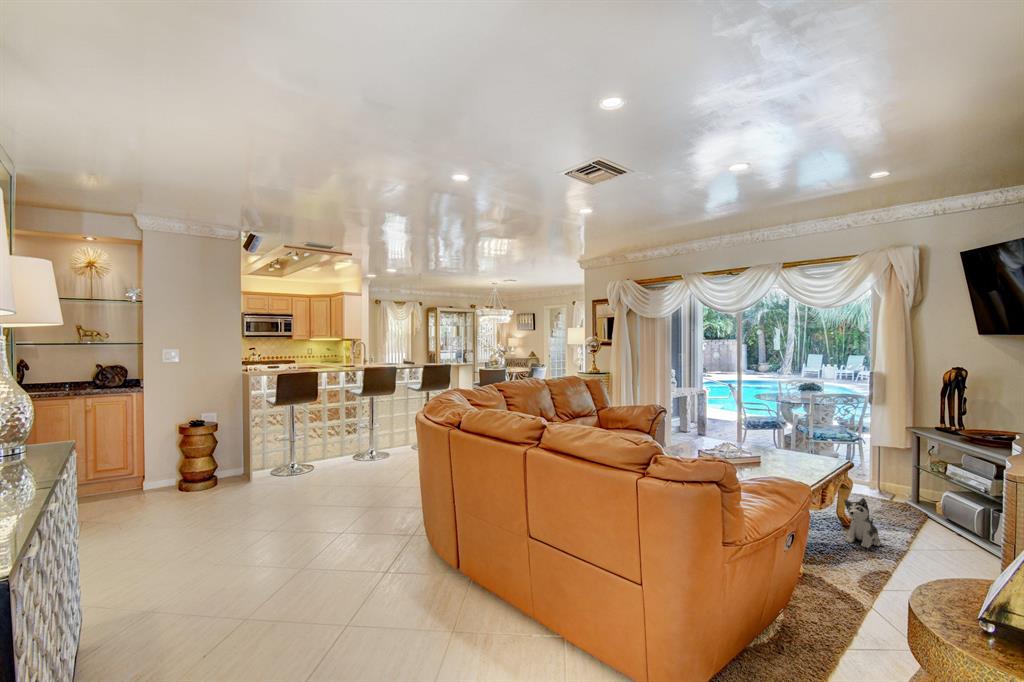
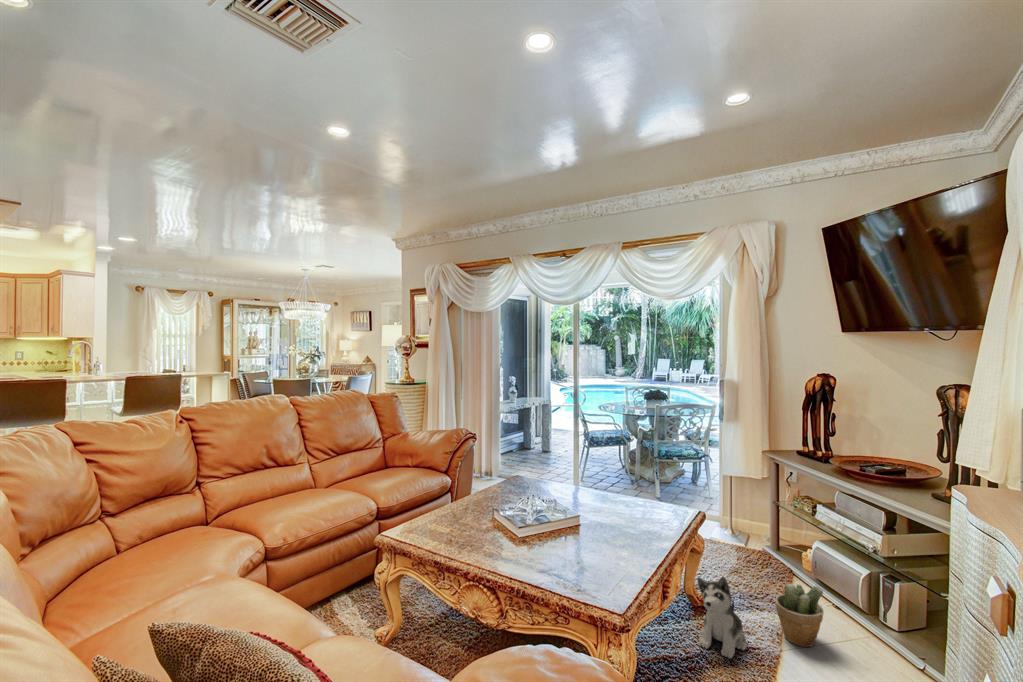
potted plant: none [905,508,941,550] -> present [775,584,824,647]

